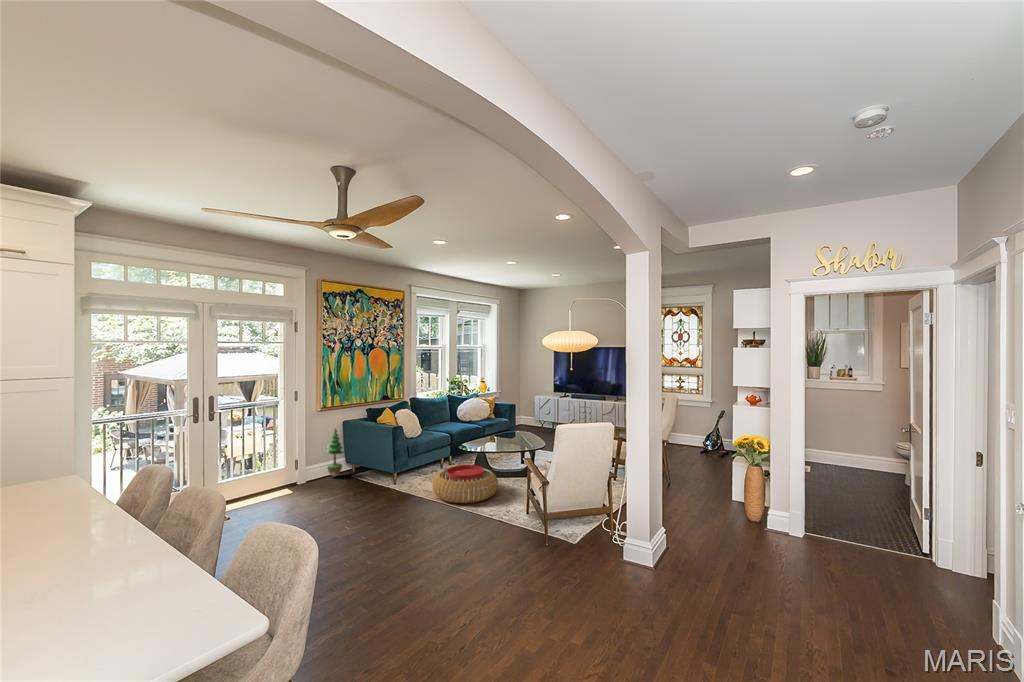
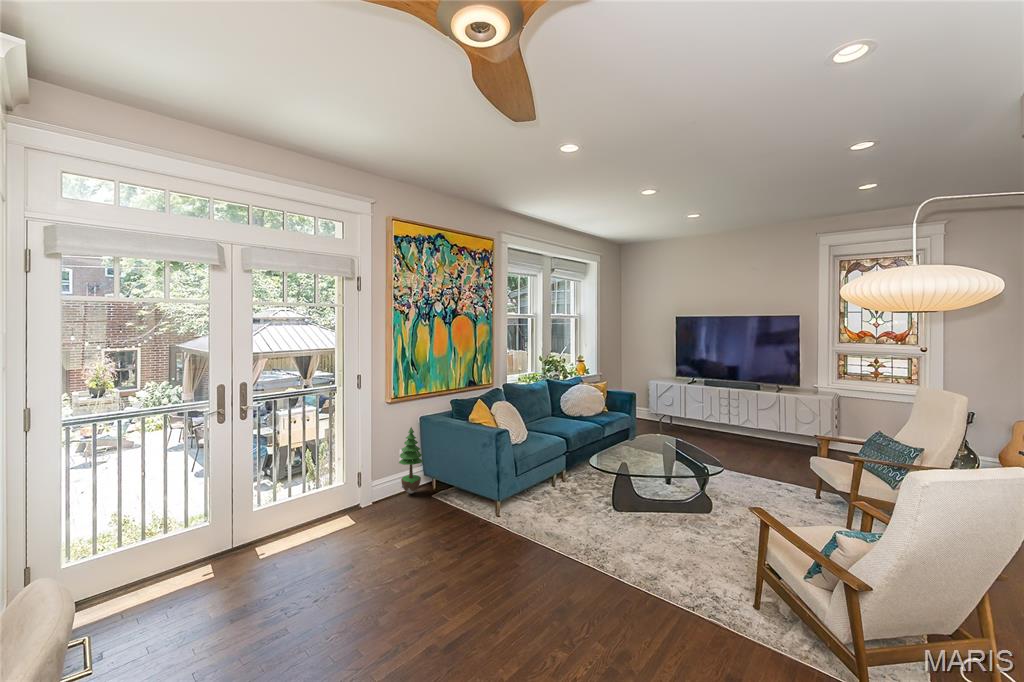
pouf: present [432,465,498,503] -> none [563,492,668,562]

